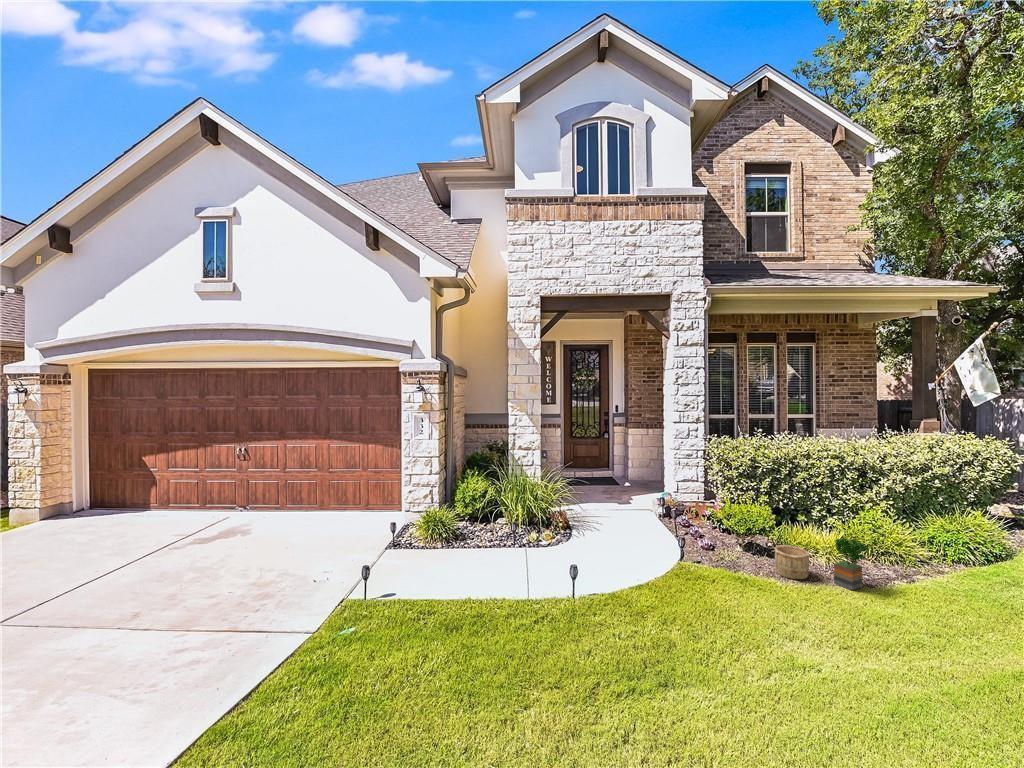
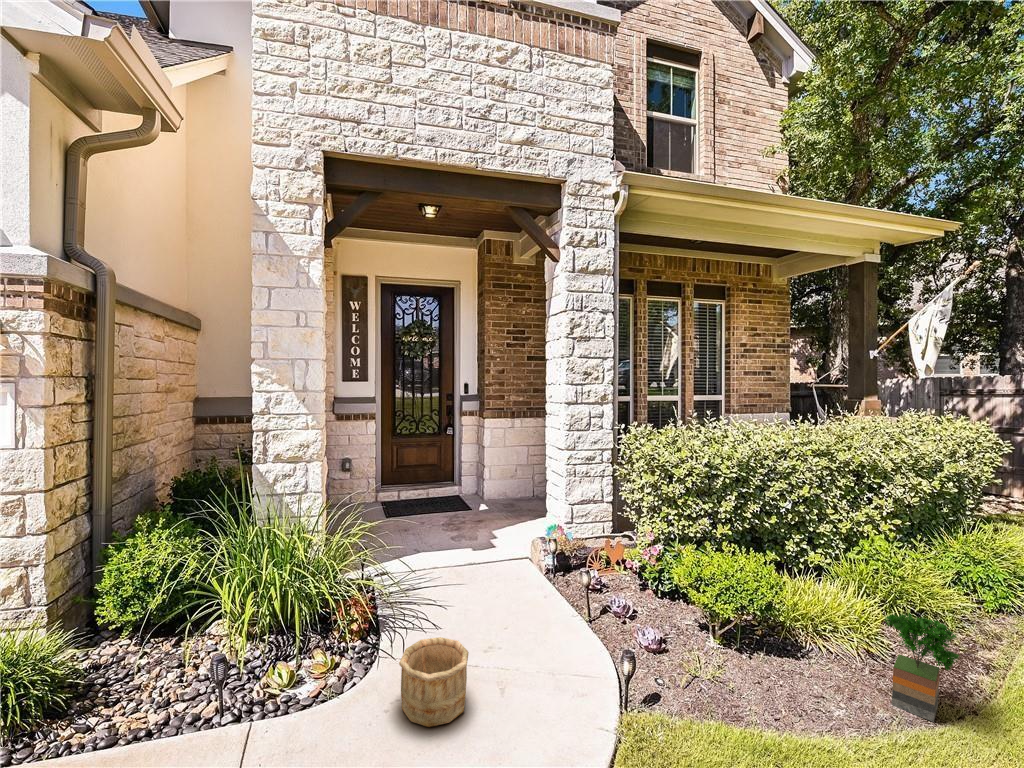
wooden bucket: present [774,545,810,579] -> present [399,637,469,727]

